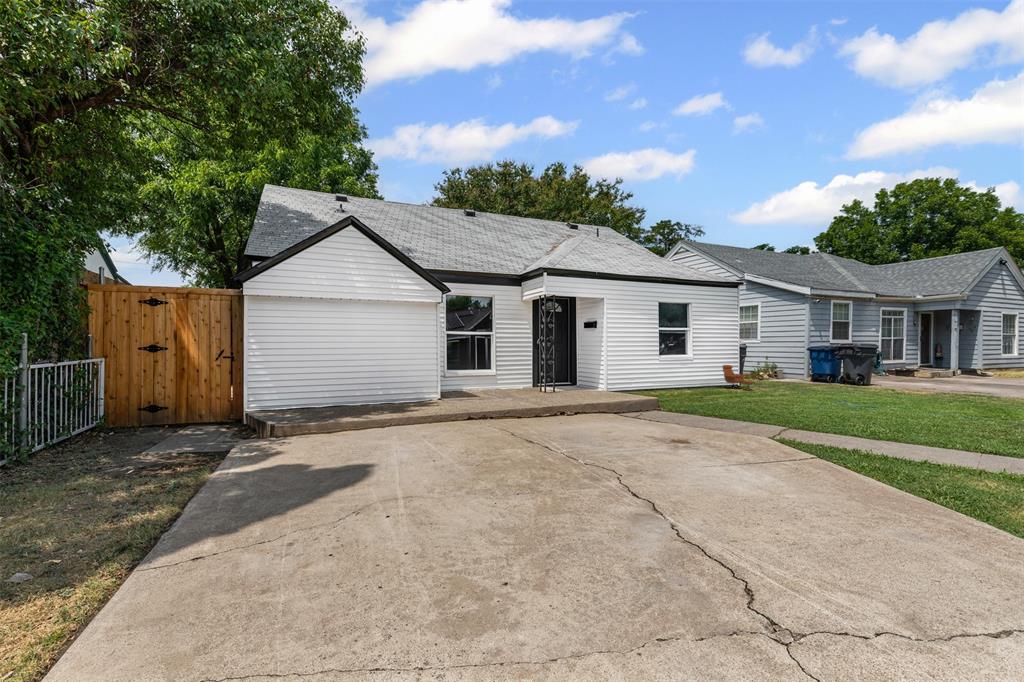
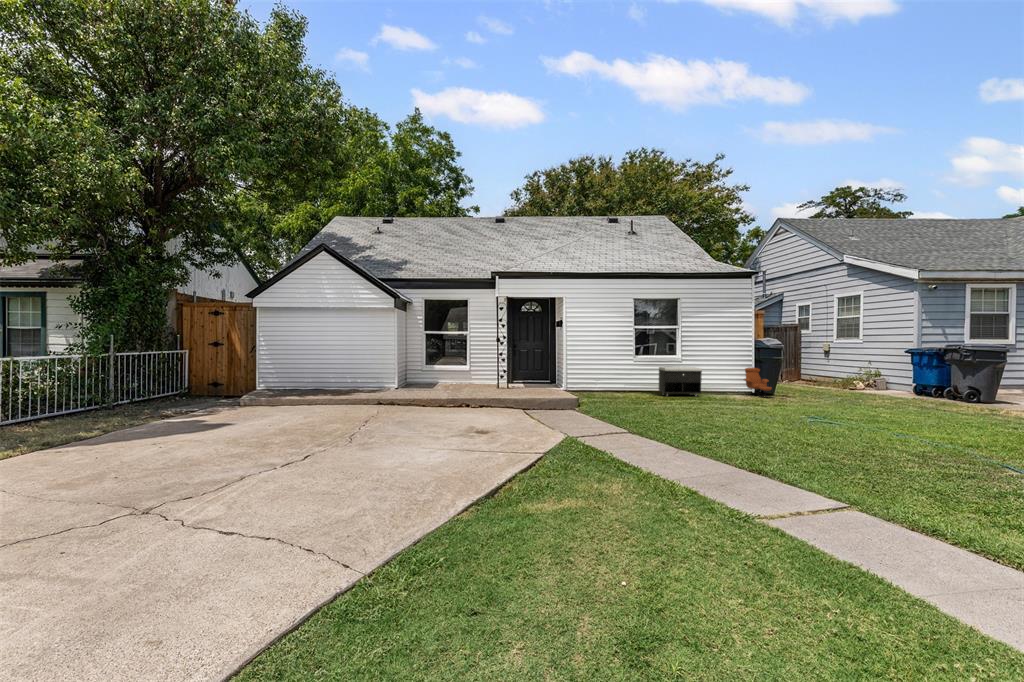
storage bench: none [664,366,704,393] -> present [659,367,702,396]

